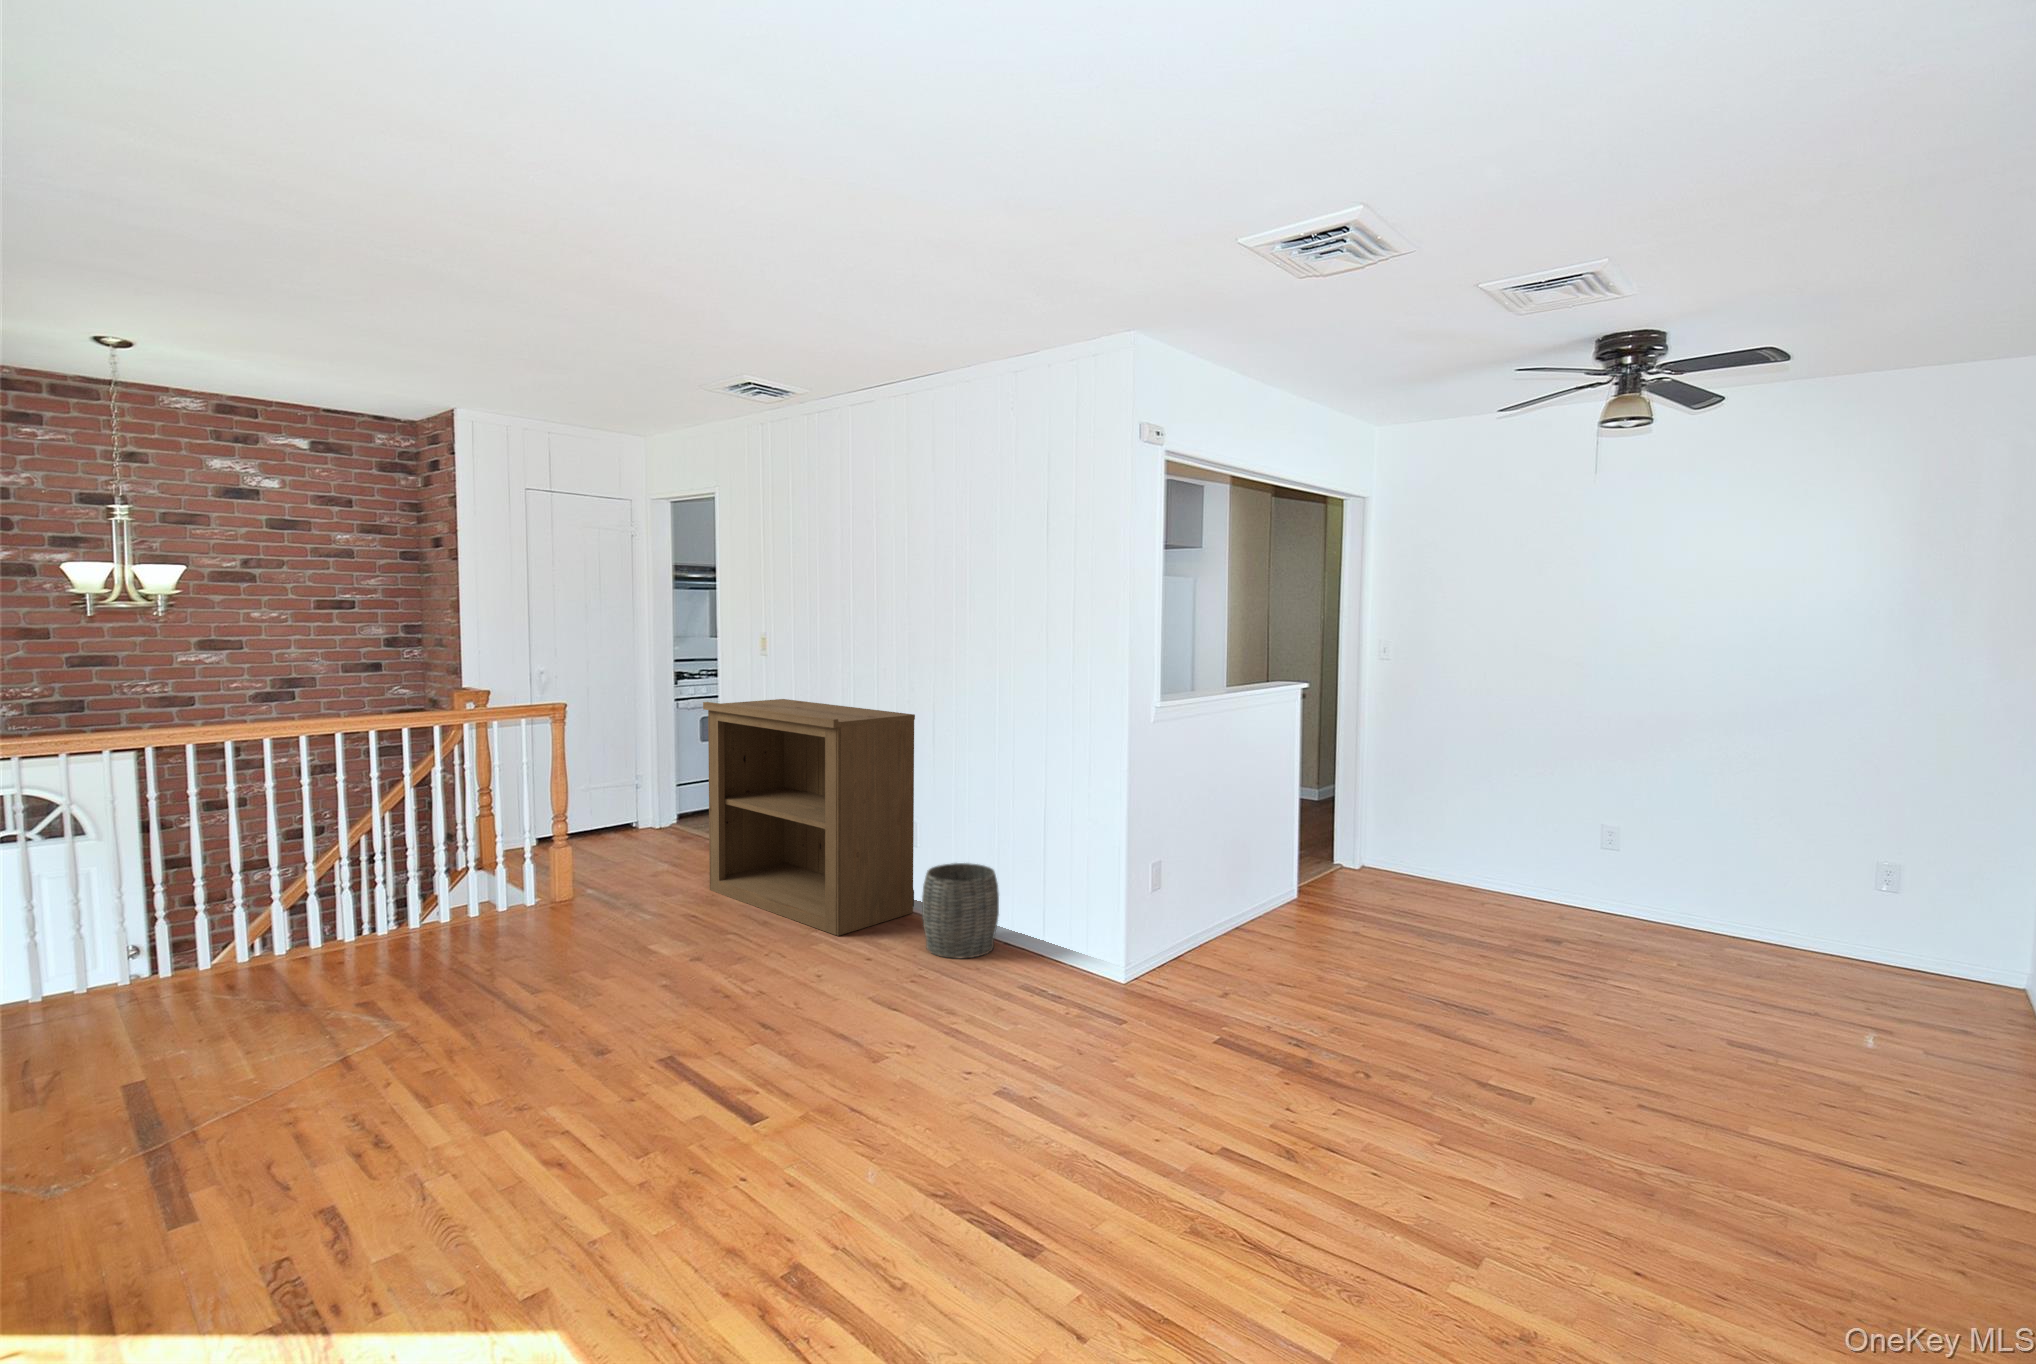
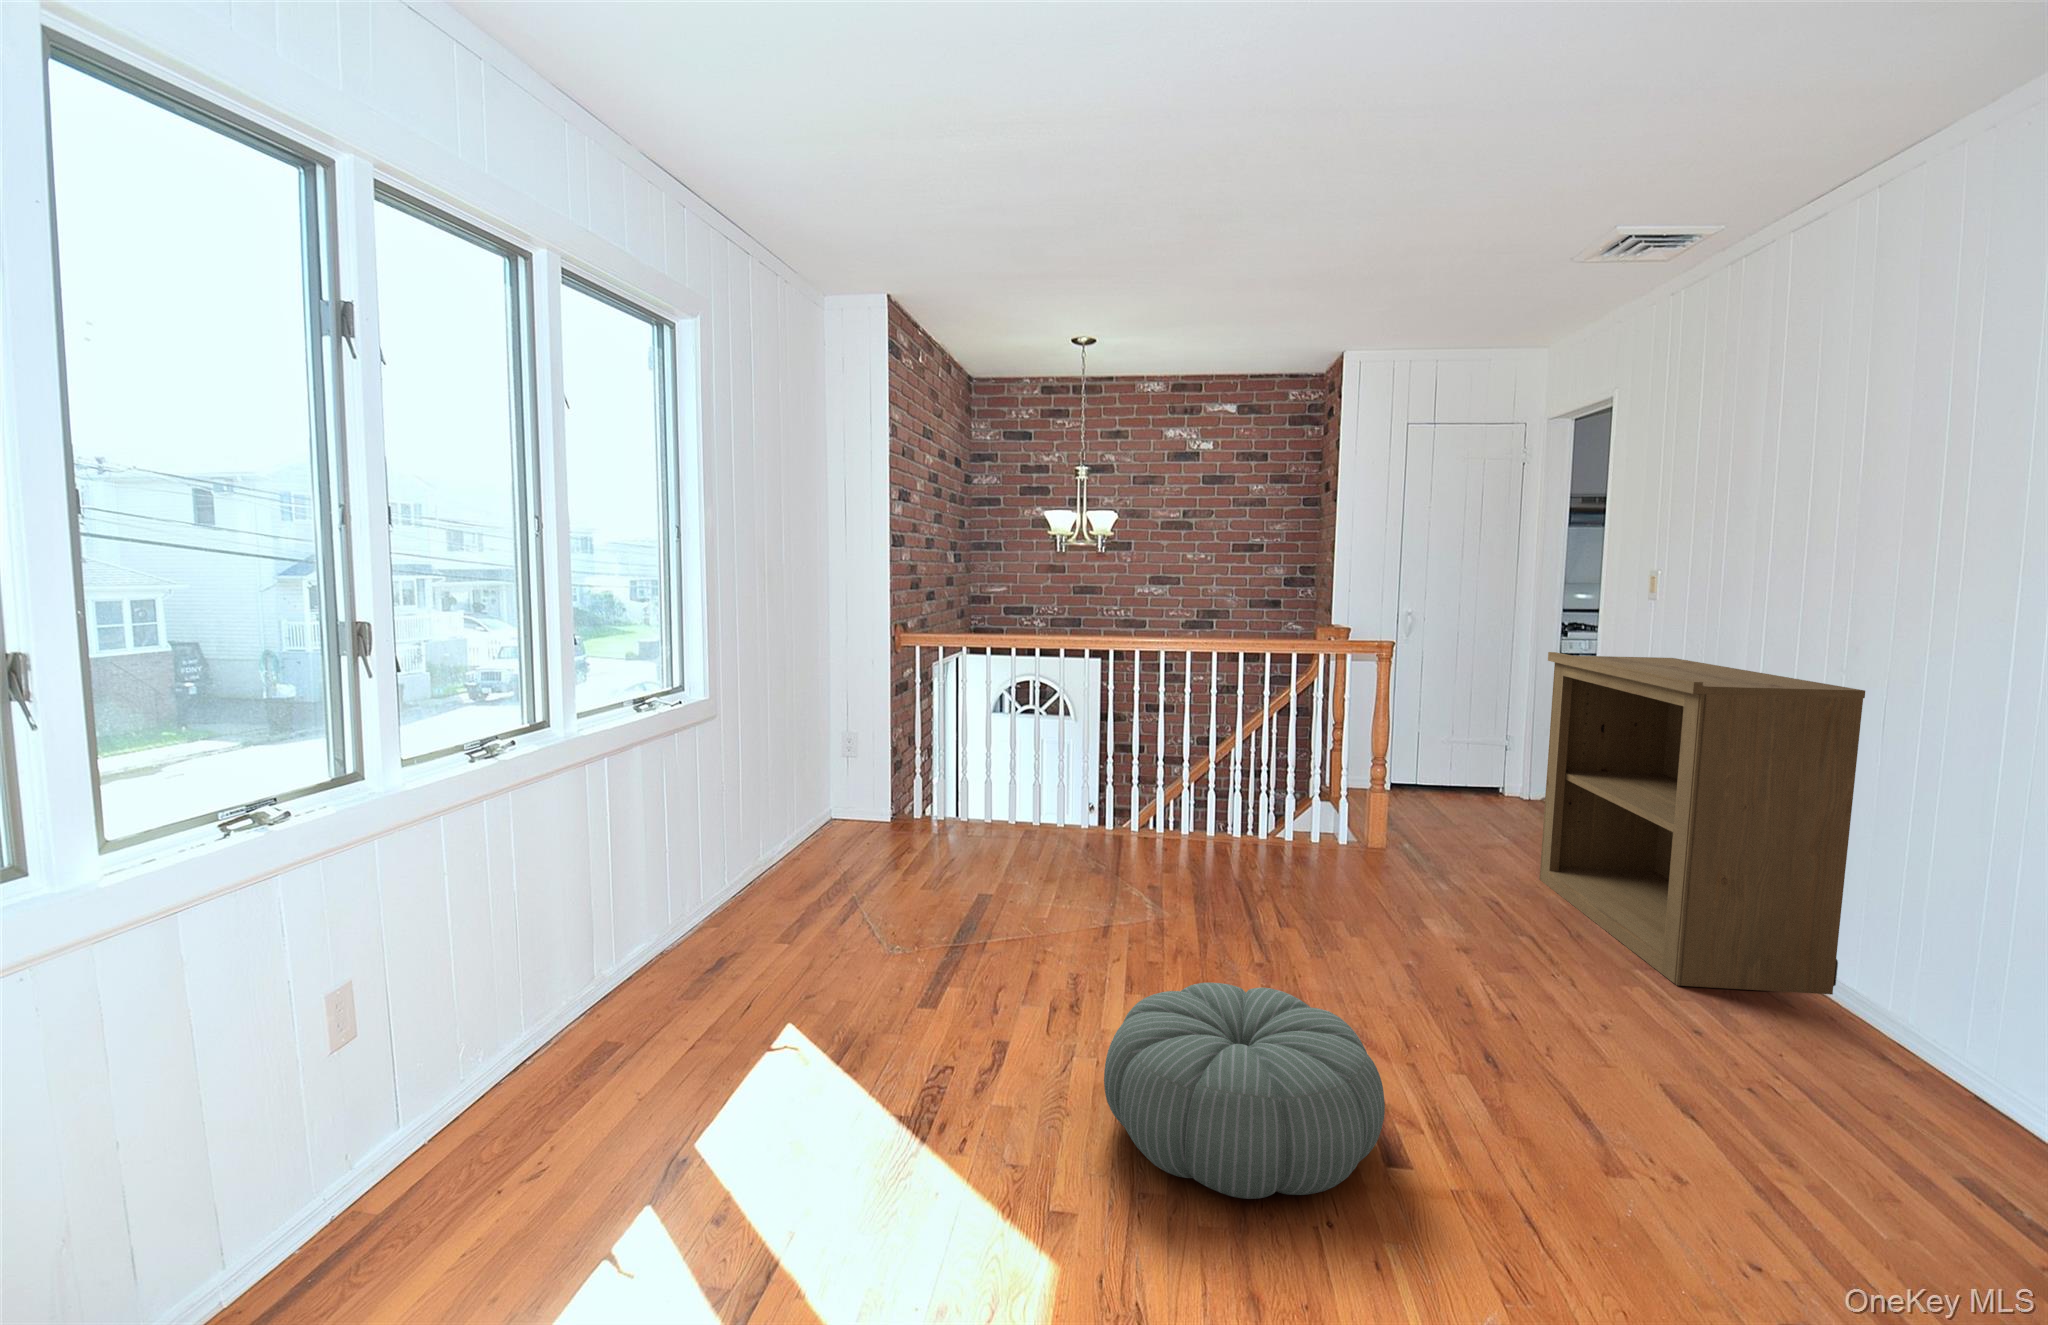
woven basket: present [922,863,999,958] -> none [1818,932,1993,1105]
pouf: none [500,1028,754,1213] -> present [1104,983,1385,1199]

